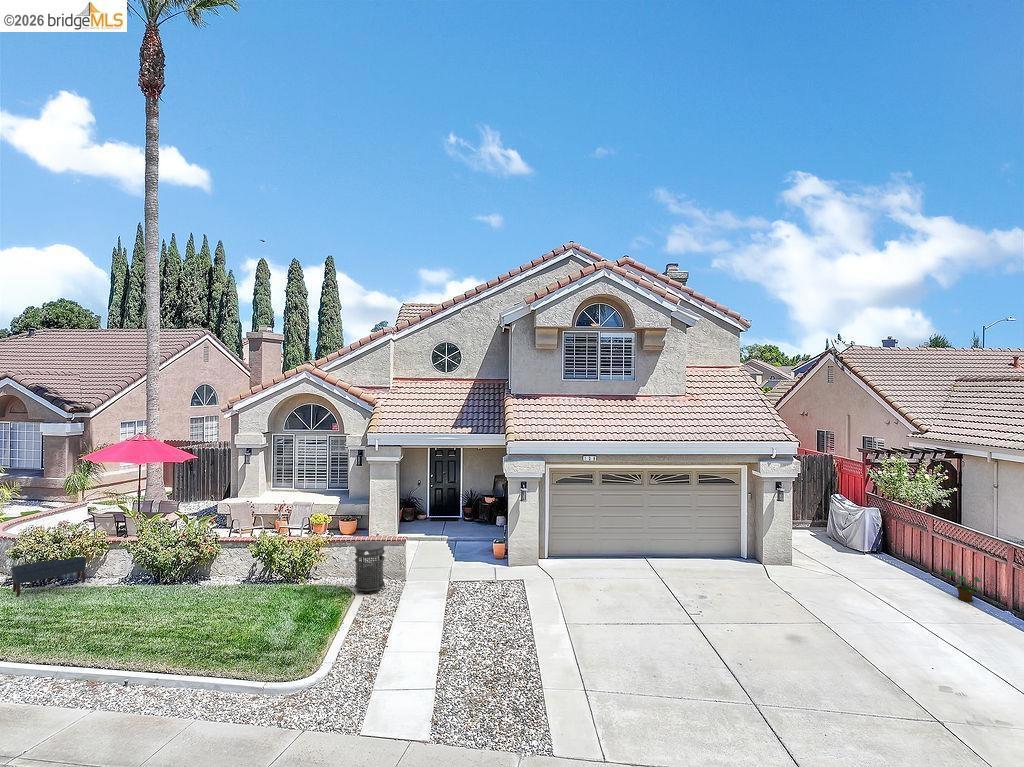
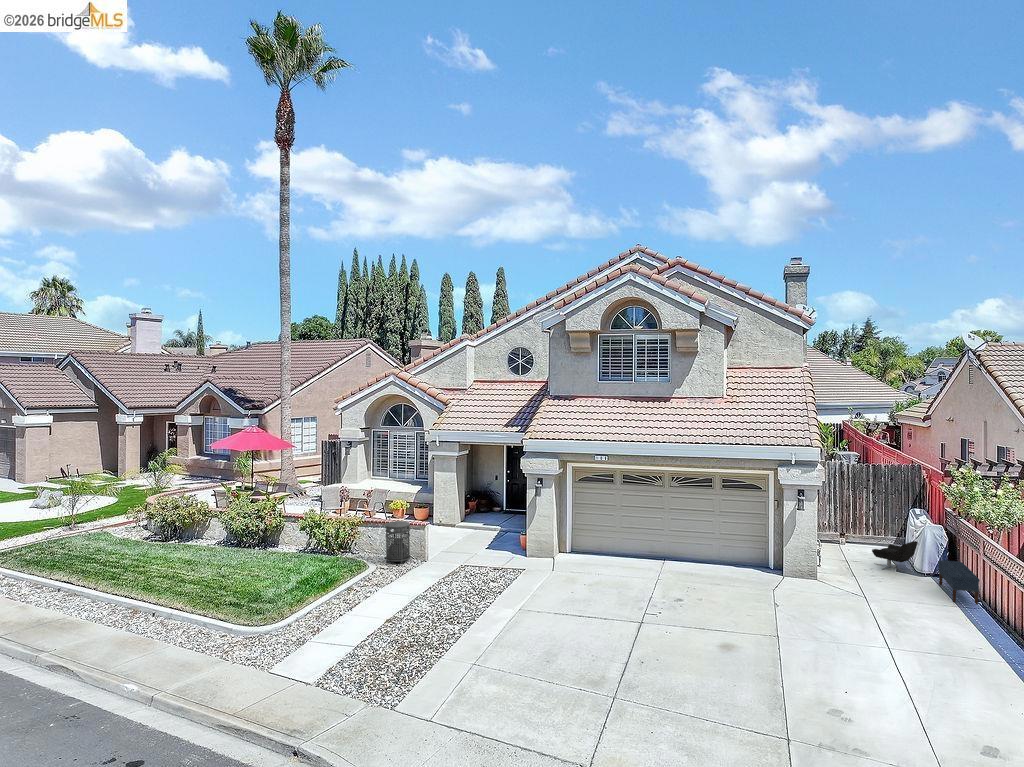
lounge chair: none [818,523,857,551] -> present [872,541,918,571]
bench: present [11,557,86,597] -> present [938,560,980,605]
potted plant: present [942,570,981,602] -> none [962,594,1005,631]

